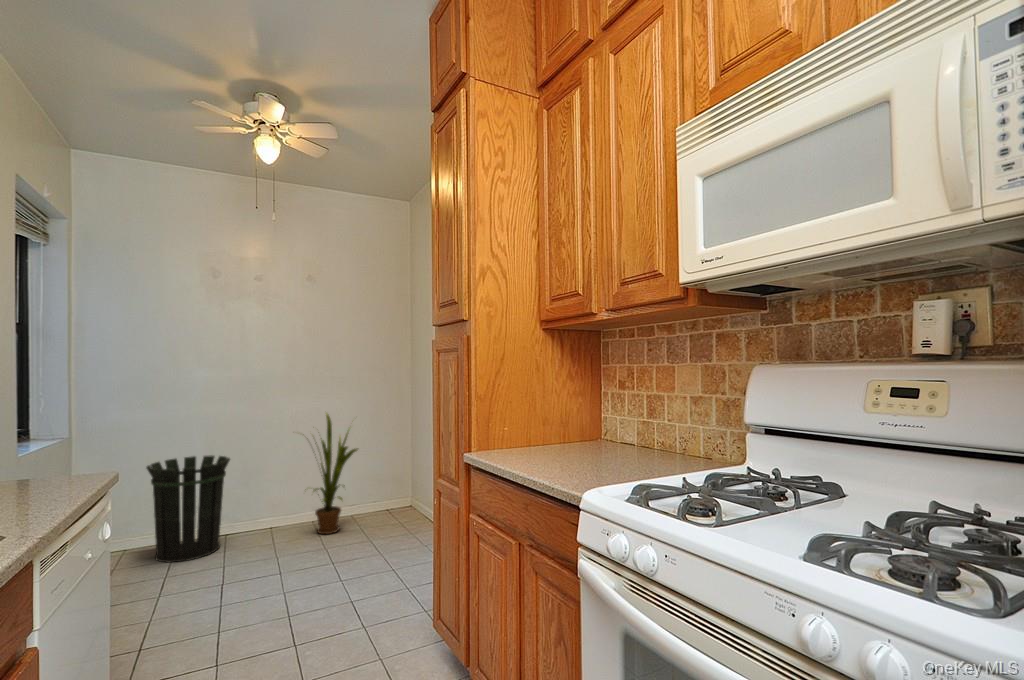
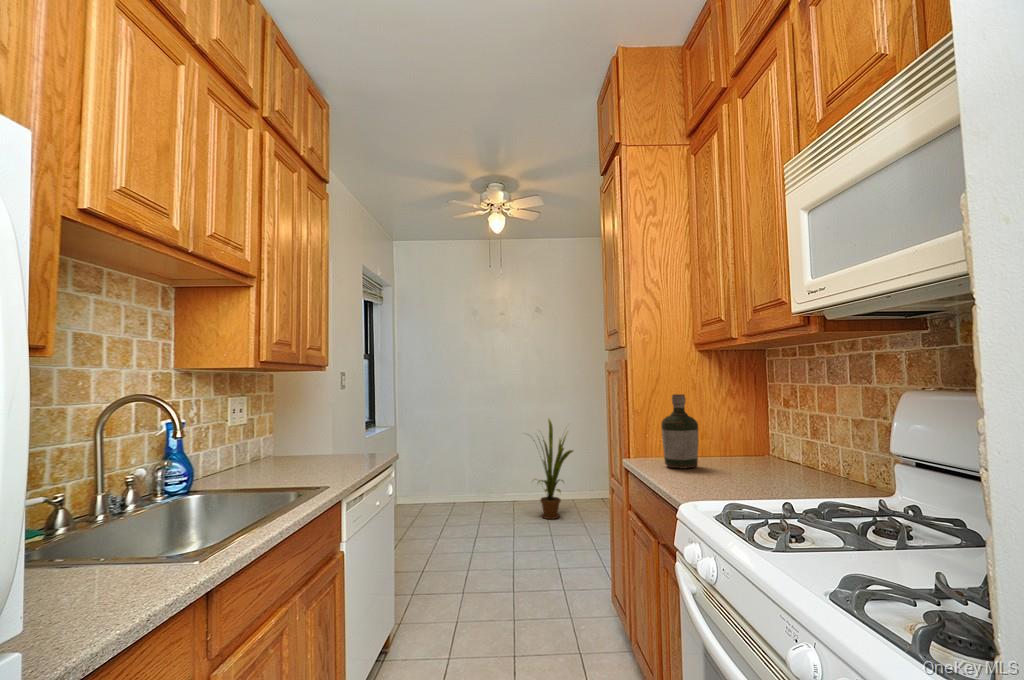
bottle: none [510,376,549,458] -> present [661,394,698,469]
waste bin: present [147,455,230,562] -> none [427,447,480,523]

